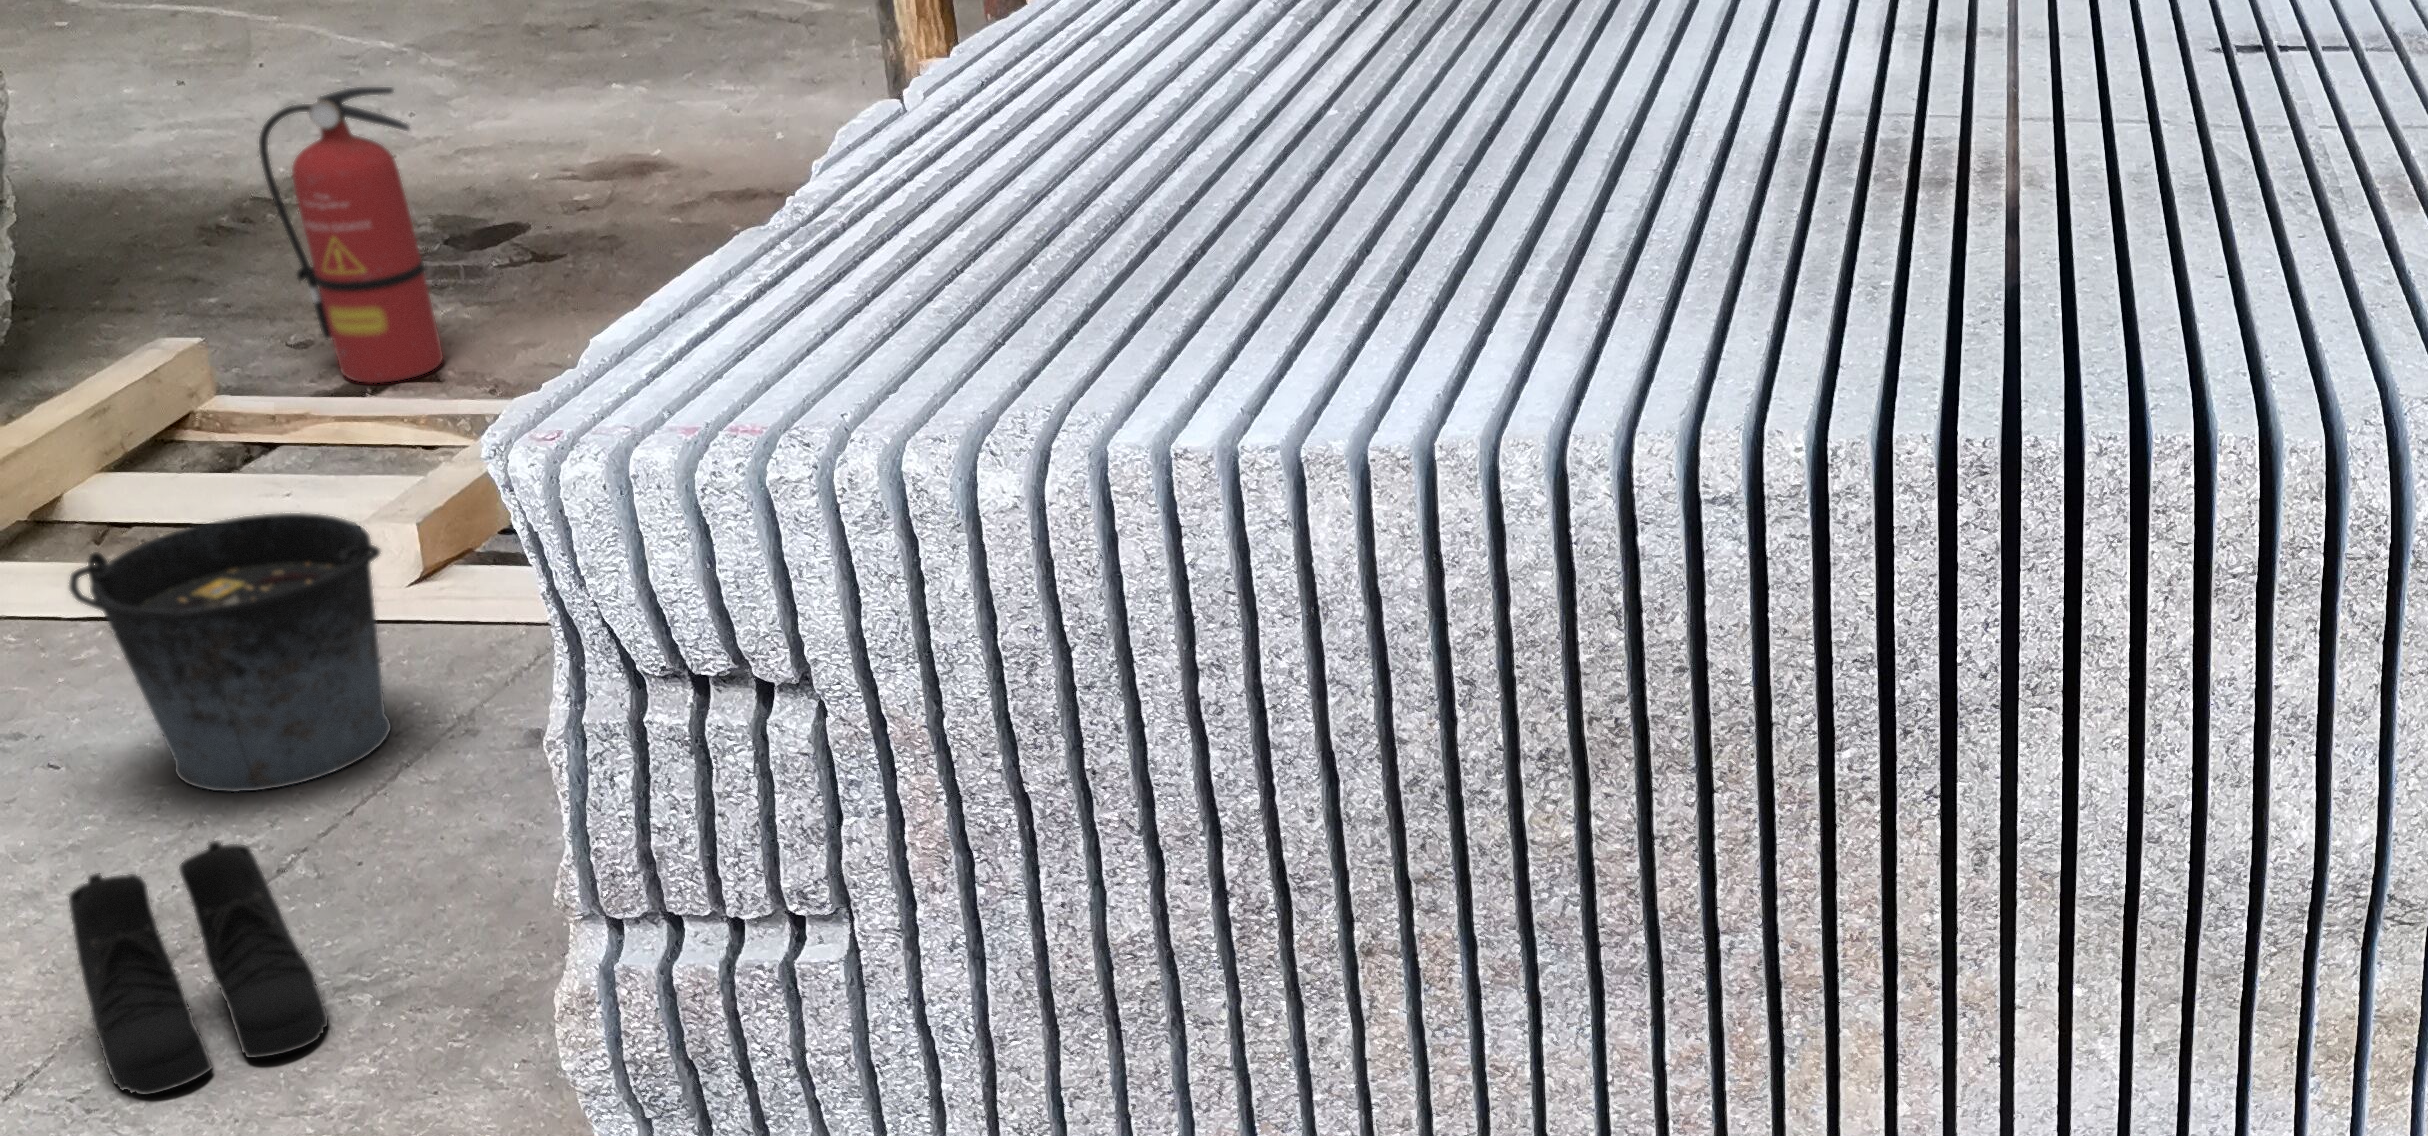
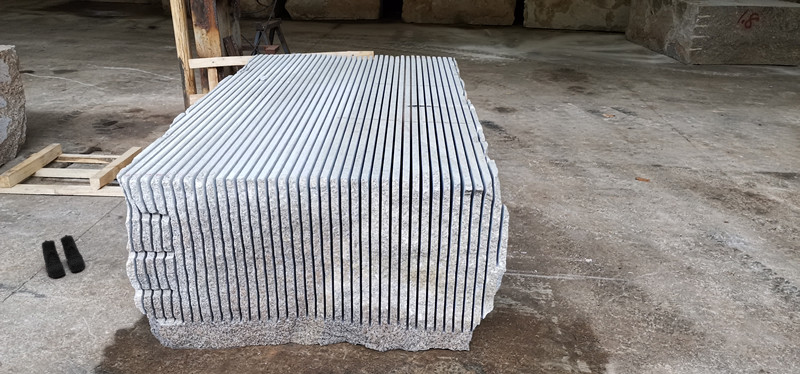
fire extinguisher: present [259,87,443,383] -> none [72,99,103,151]
bucket: present [69,513,391,792] -> none [40,177,95,225]

